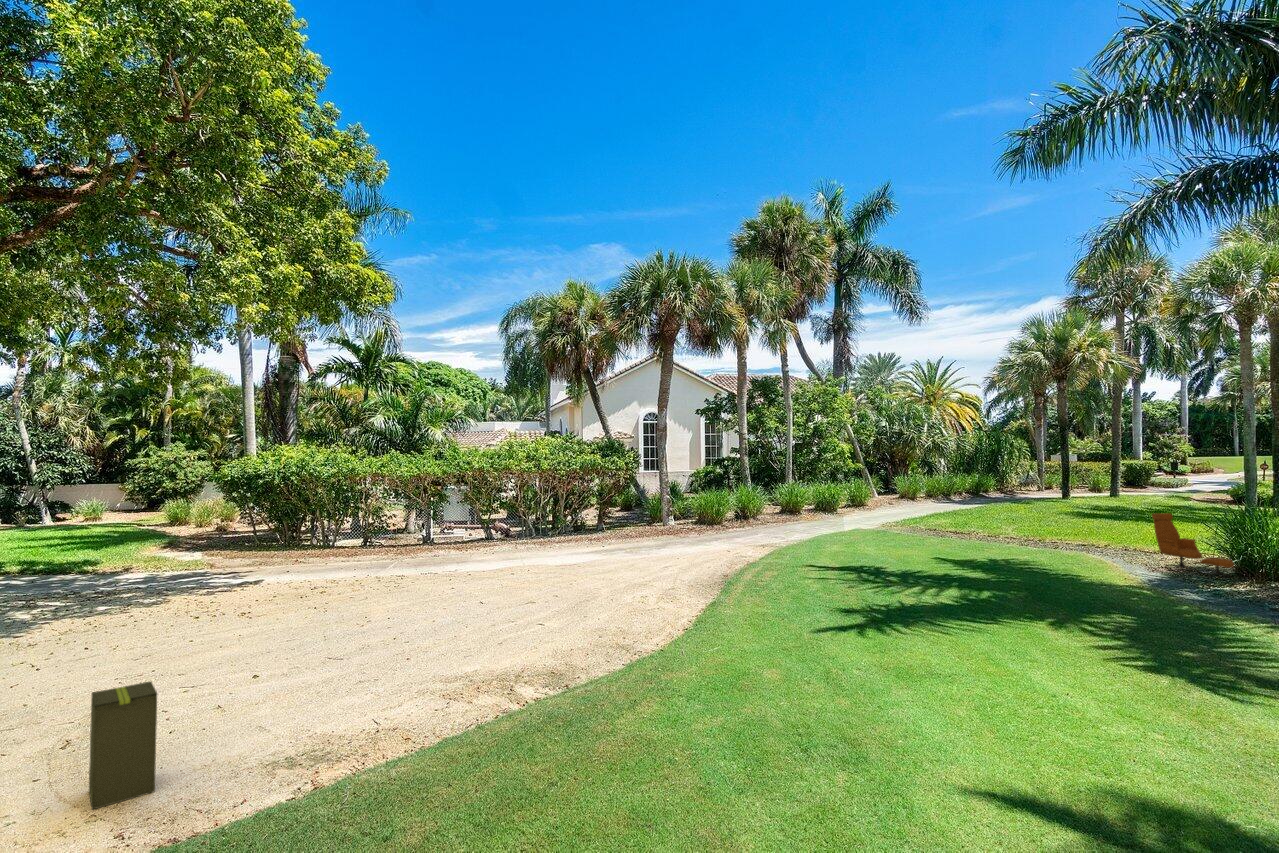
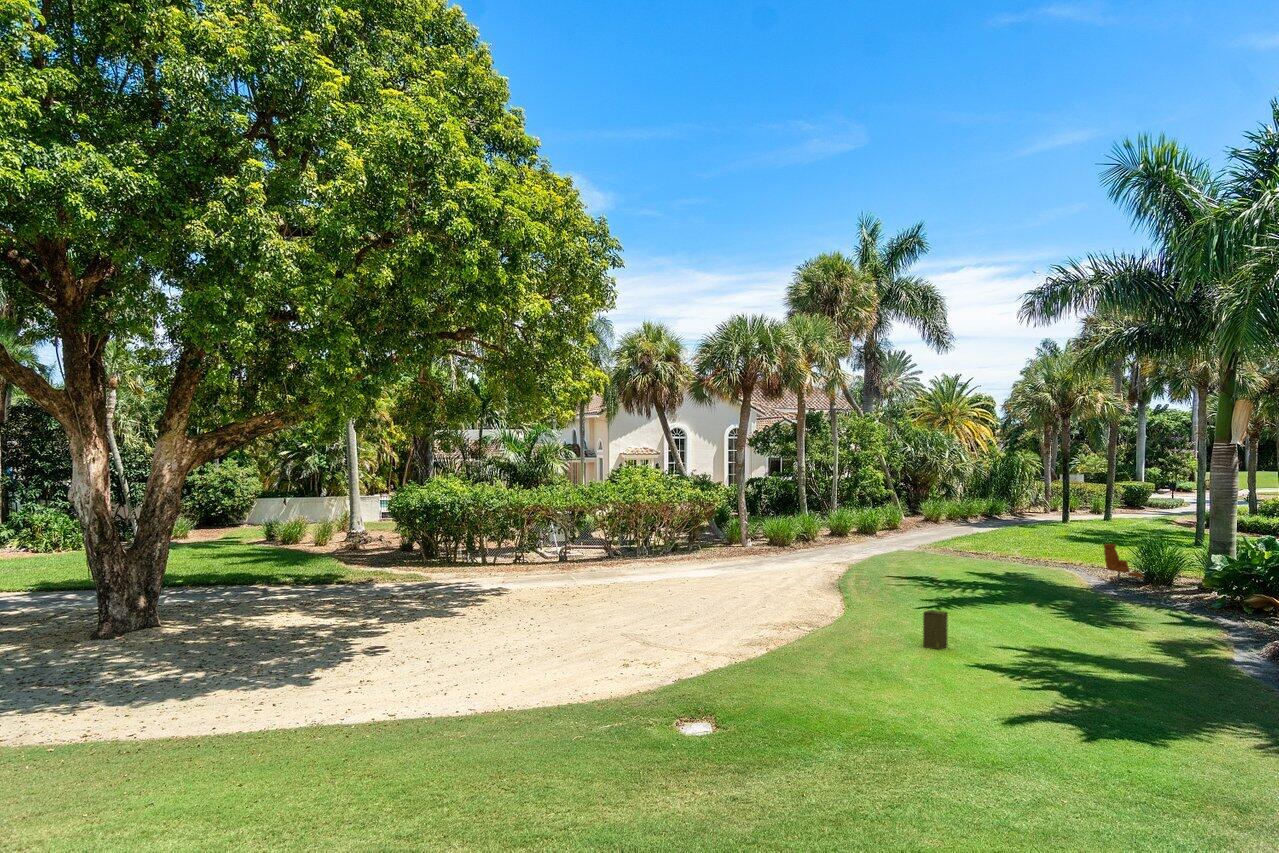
cardboard box: present [89,682,157,809] -> present [923,610,948,650]

